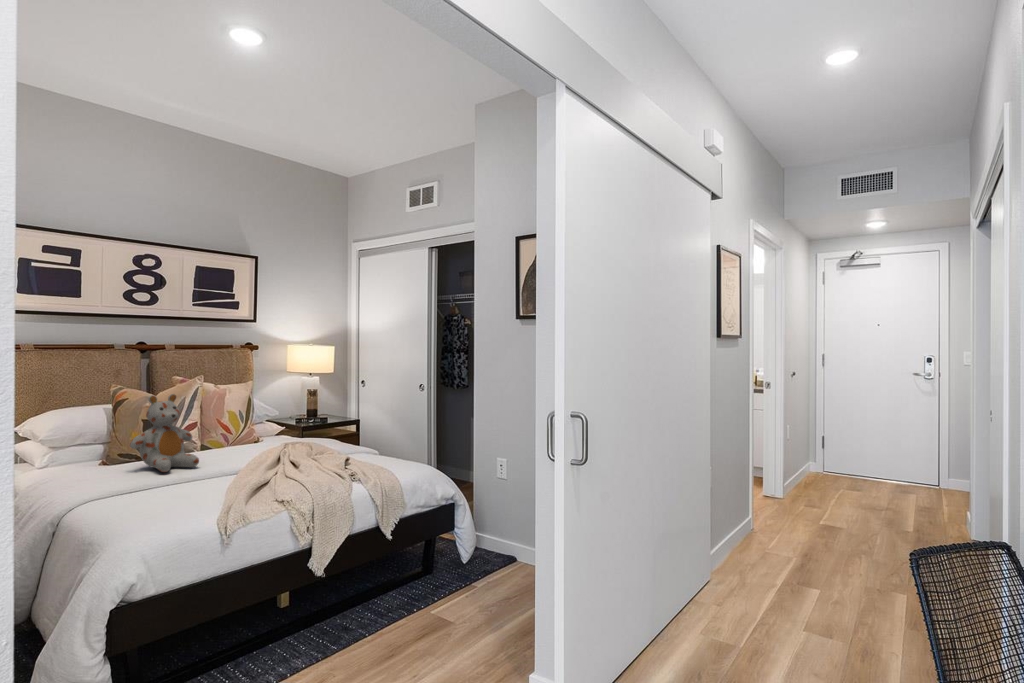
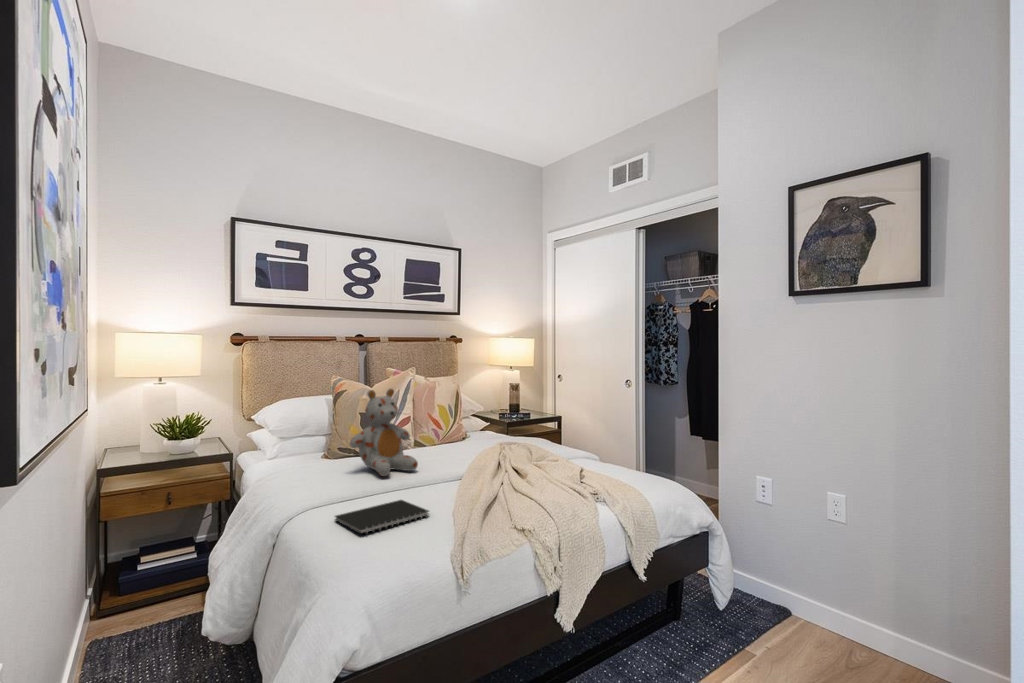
notebook: none [113,487,204,510] -> present [335,500,429,534]

